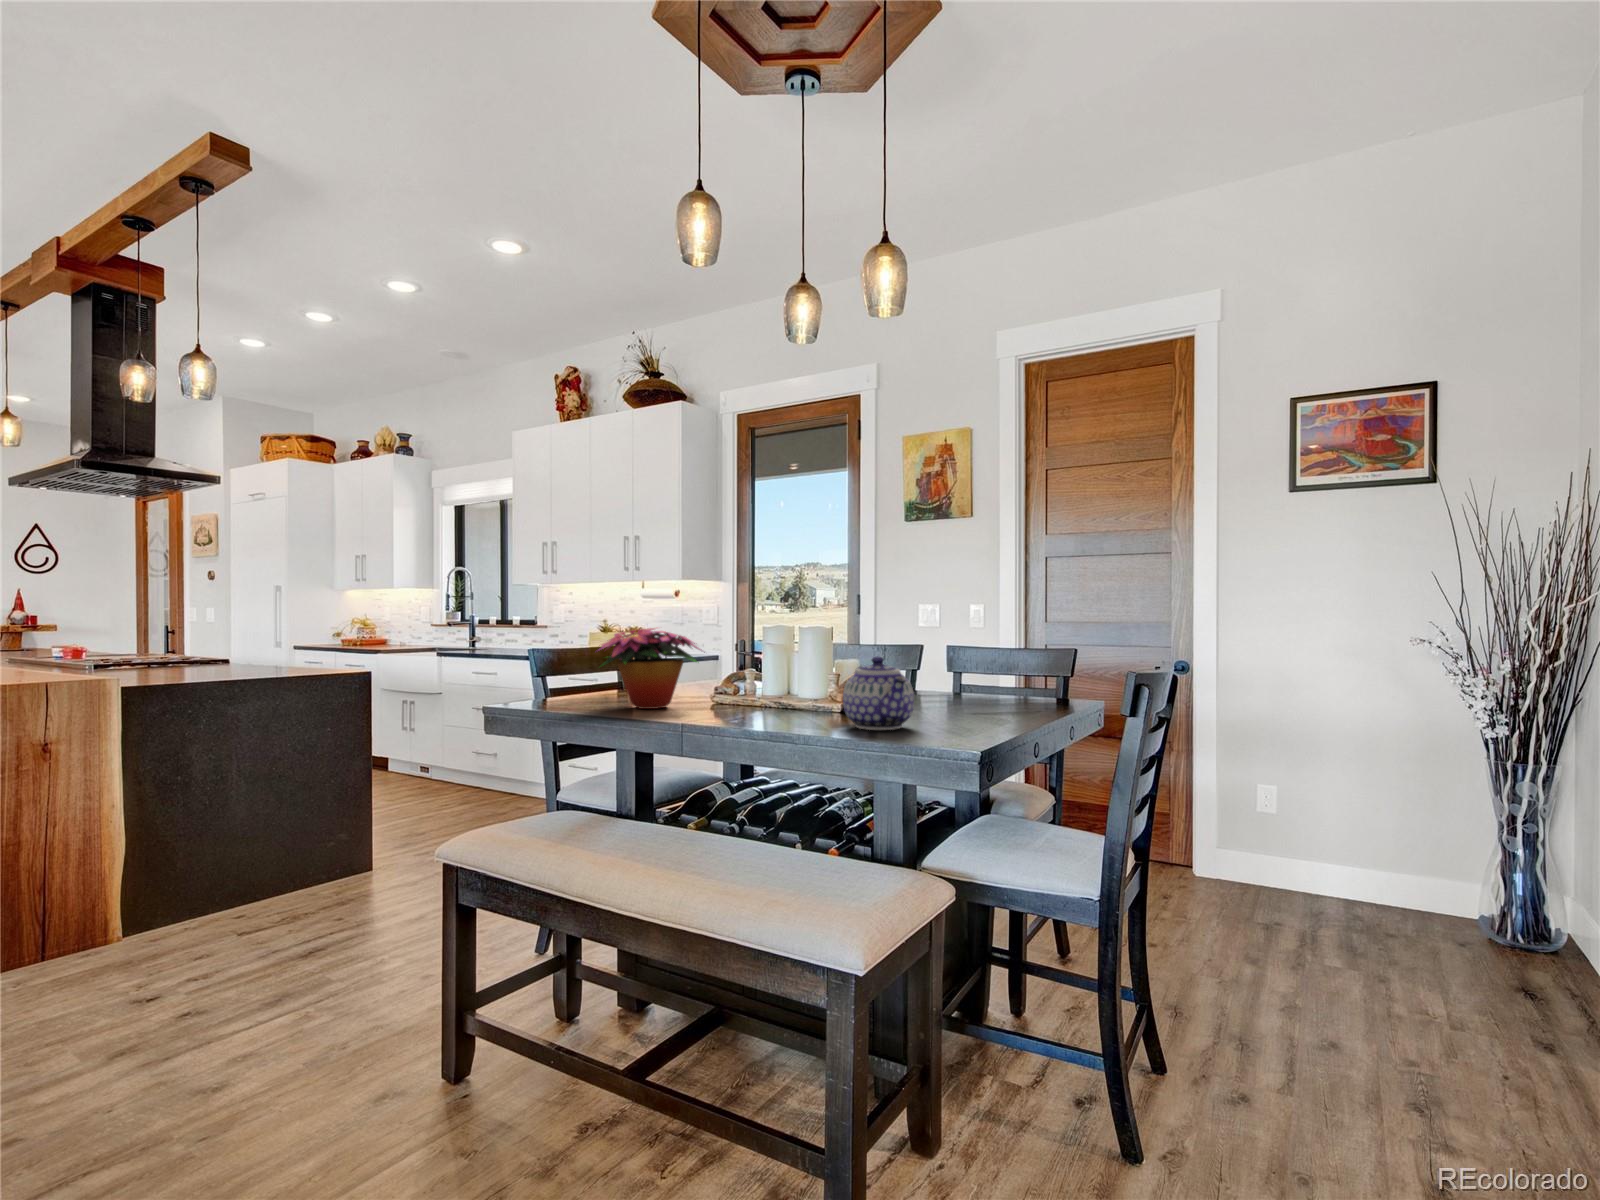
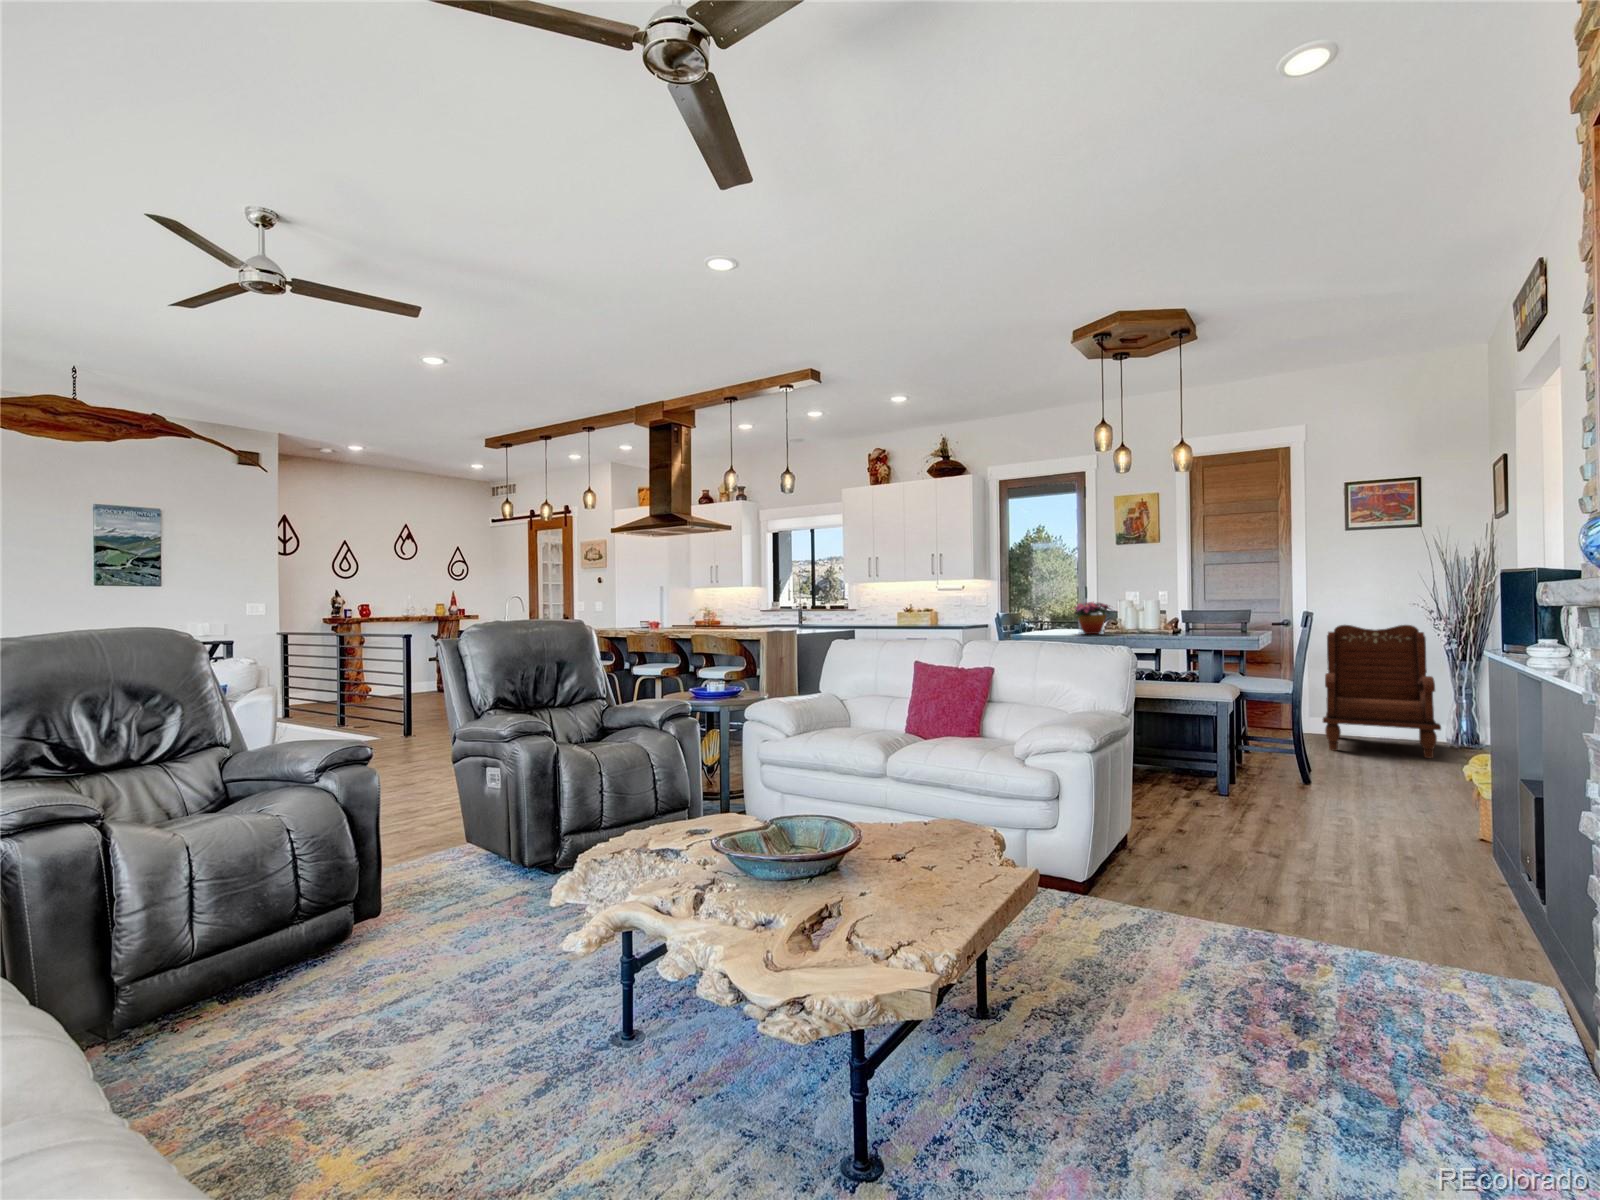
teapot: present [843,656,914,730] -> none [1192,610,1227,636]
armchair: none [1227,676,1479,994] -> present [1323,625,1441,758]

